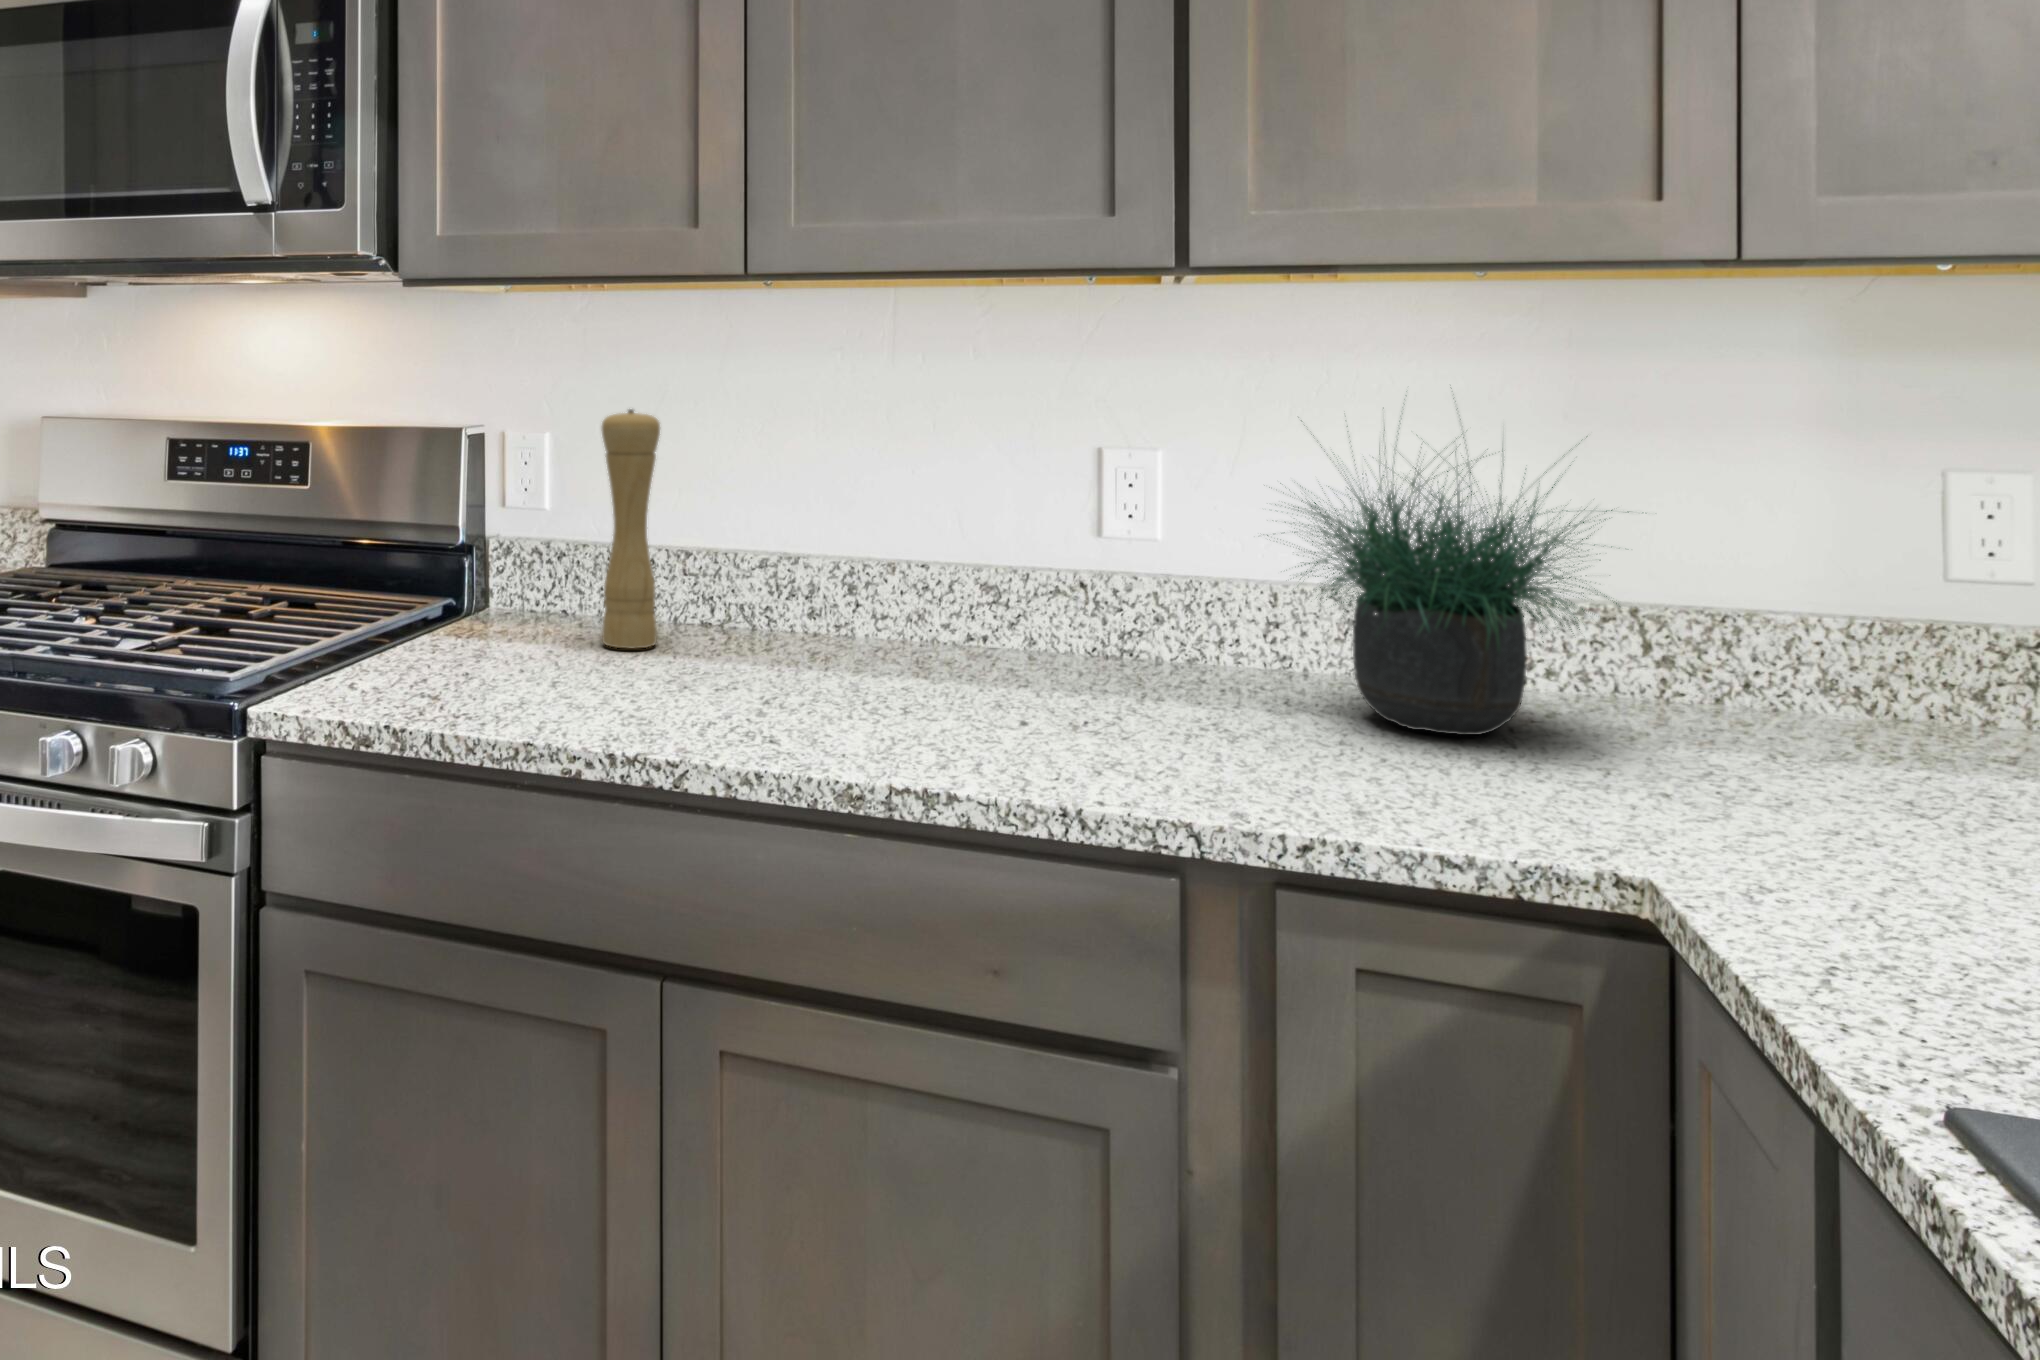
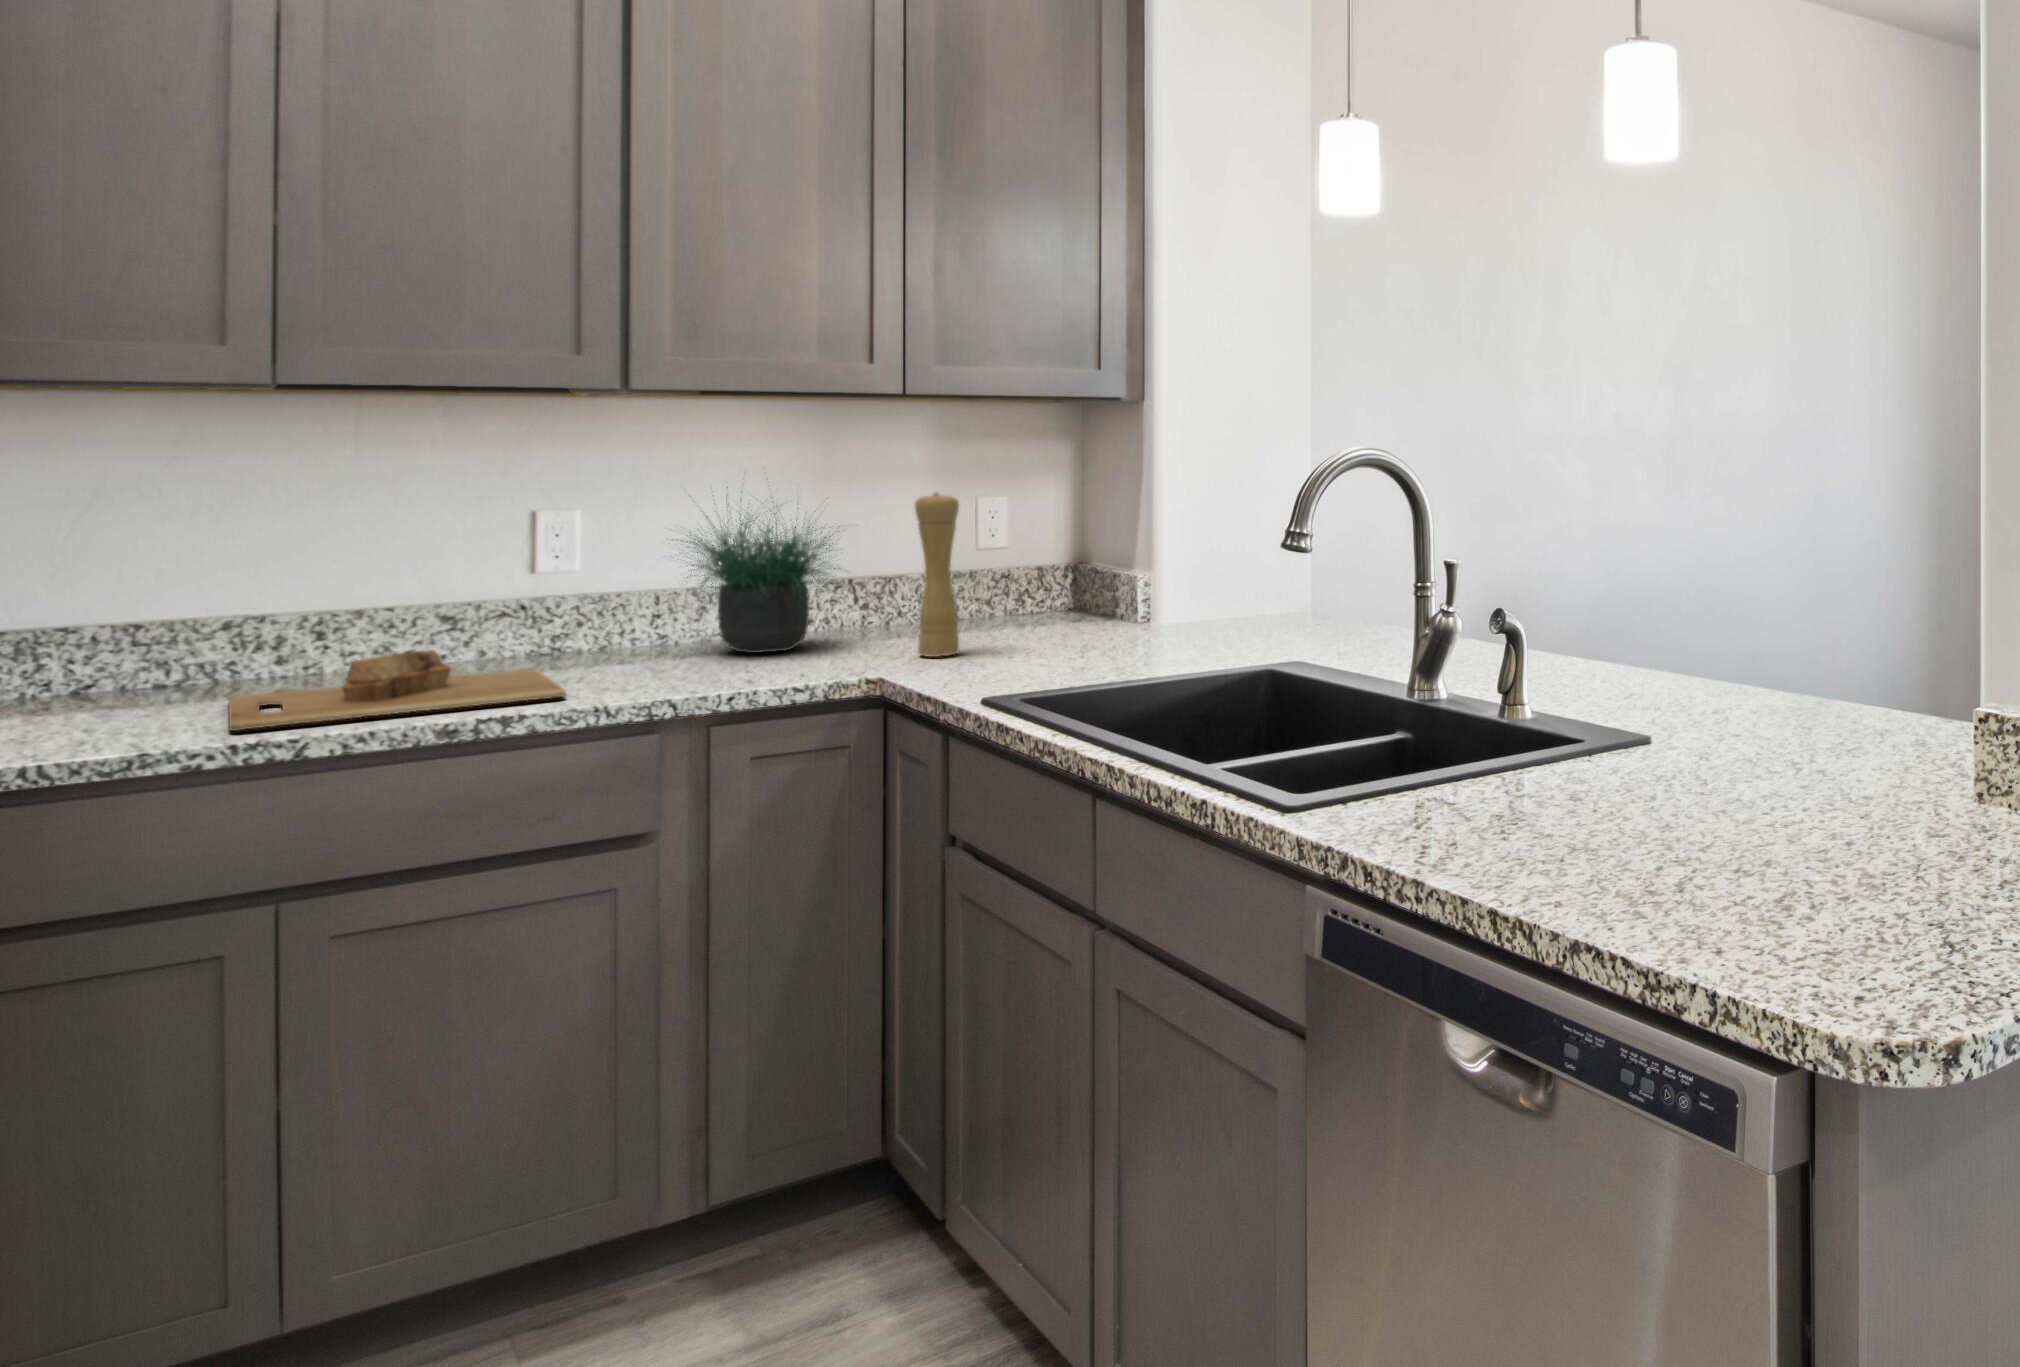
pepper mill: present [602,409,660,648] -> present [914,493,959,657]
cutting board: none [638,643,1058,767] -> present [229,650,566,731]

